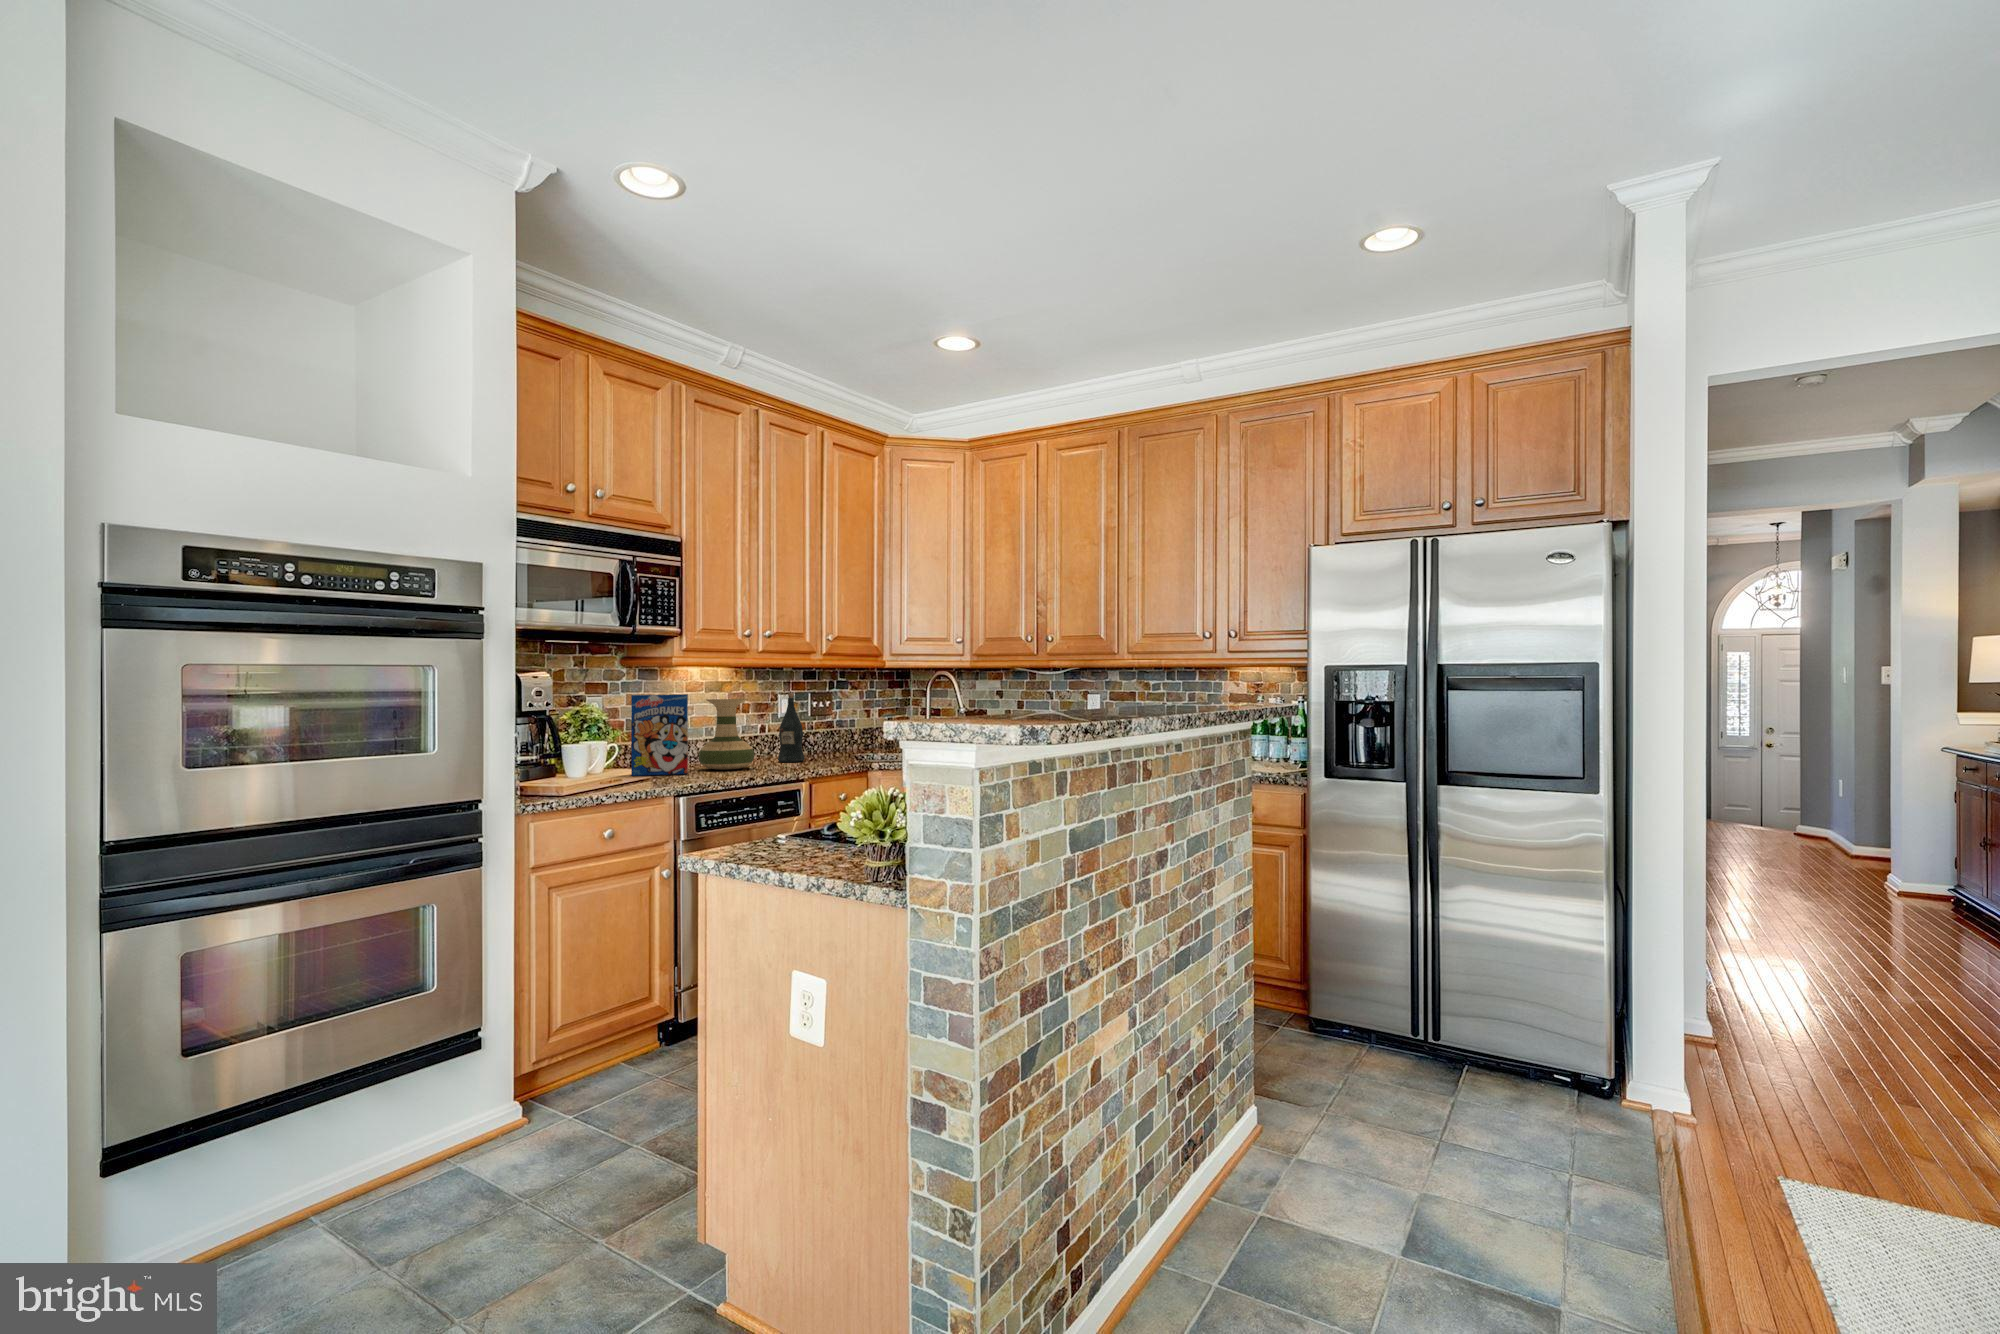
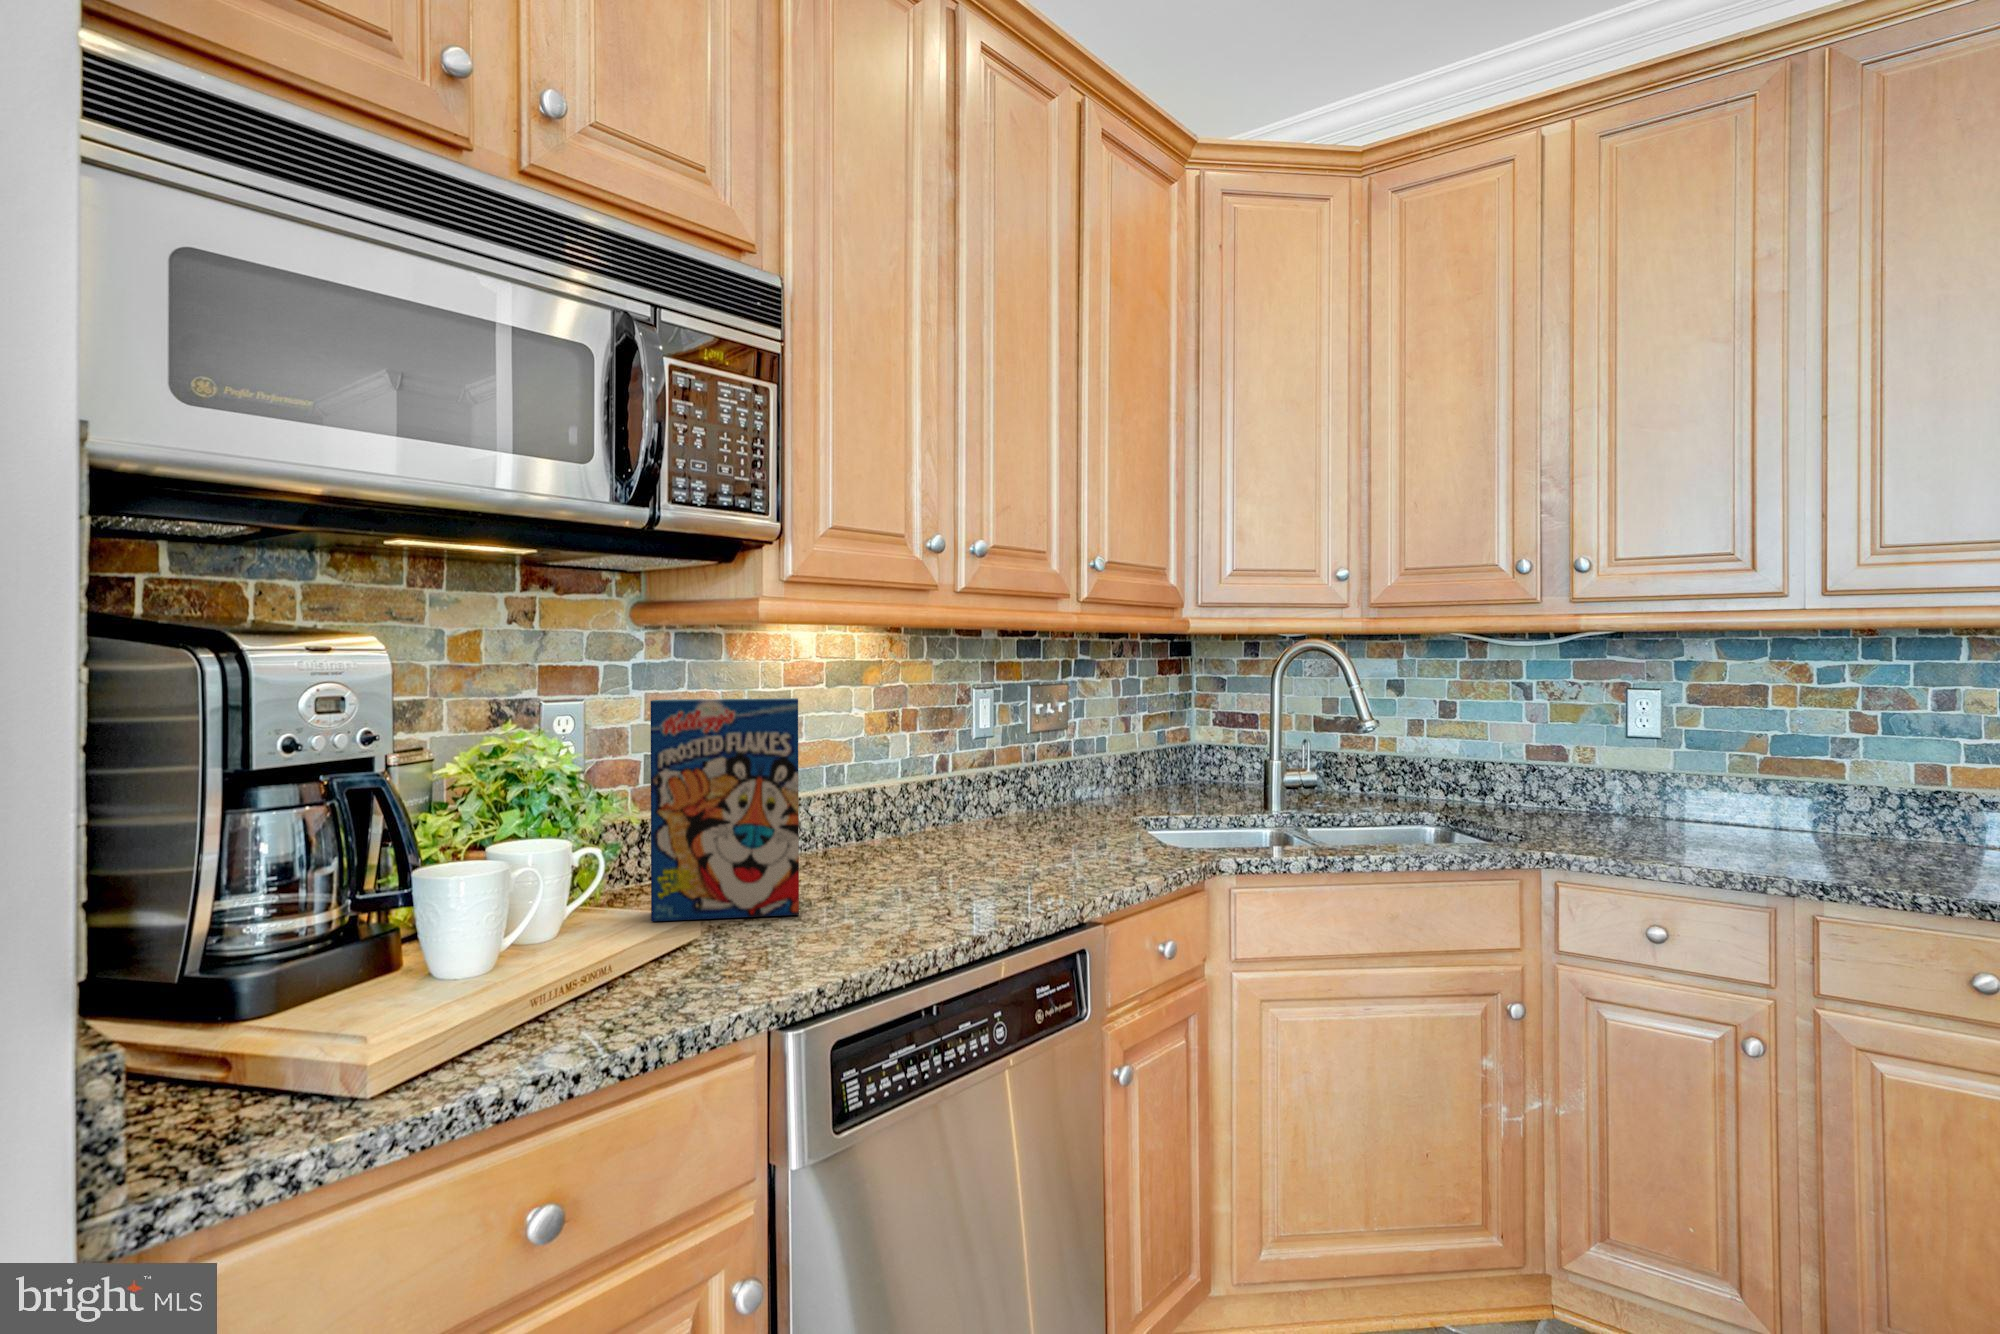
wine bottle: present [778,693,805,762] -> none [987,689,1046,847]
vase: present [699,699,754,770] -> none [822,706,956,888]

